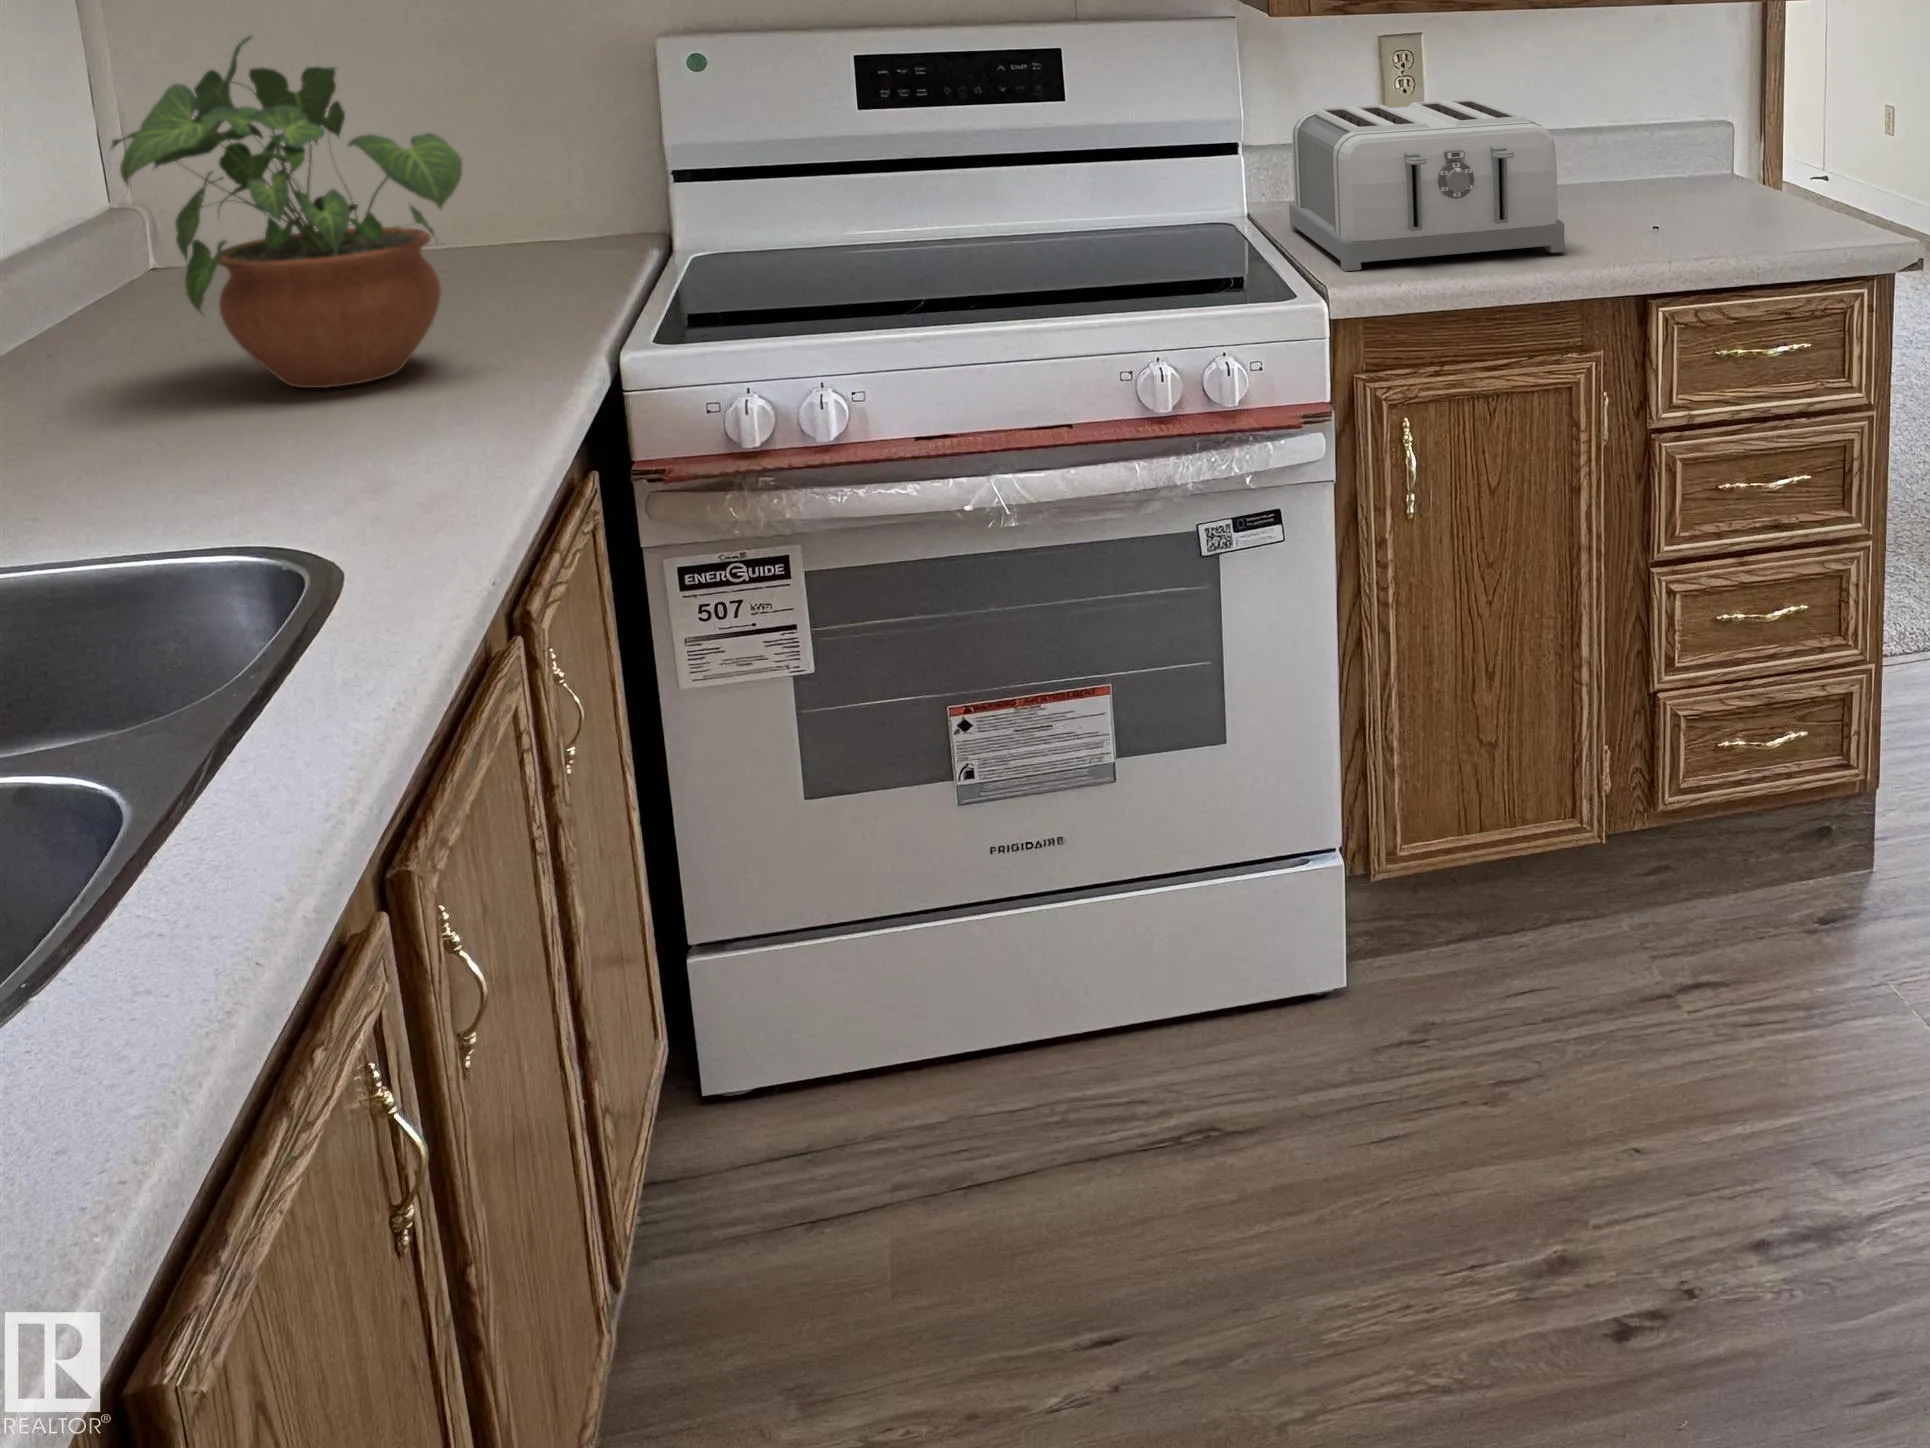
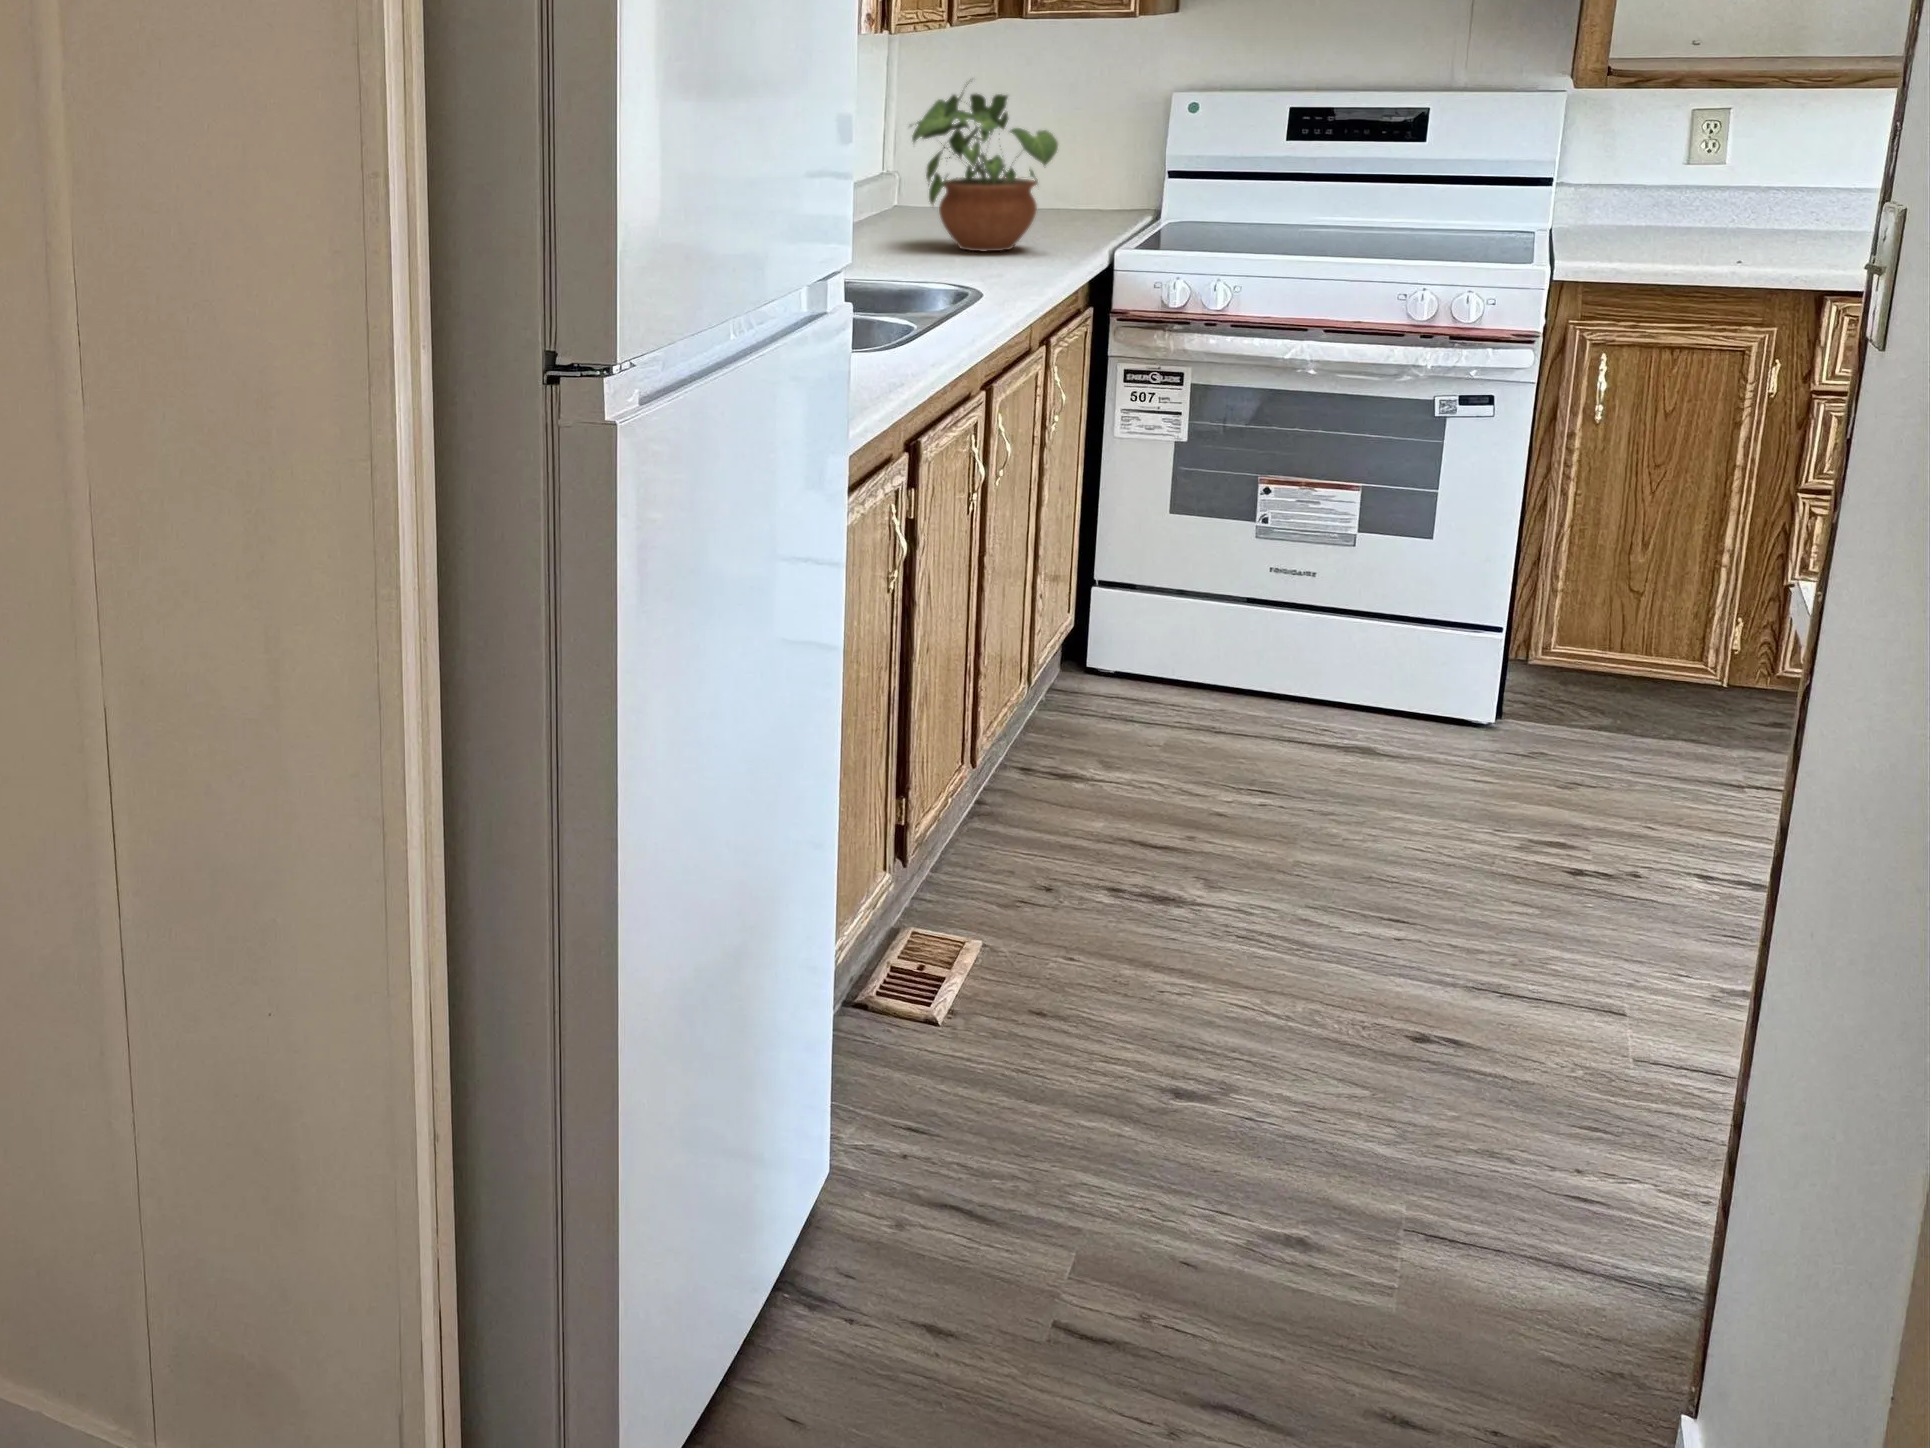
toaster: present [1289,99,1565,271] -> none [1579,158,1788,268]

